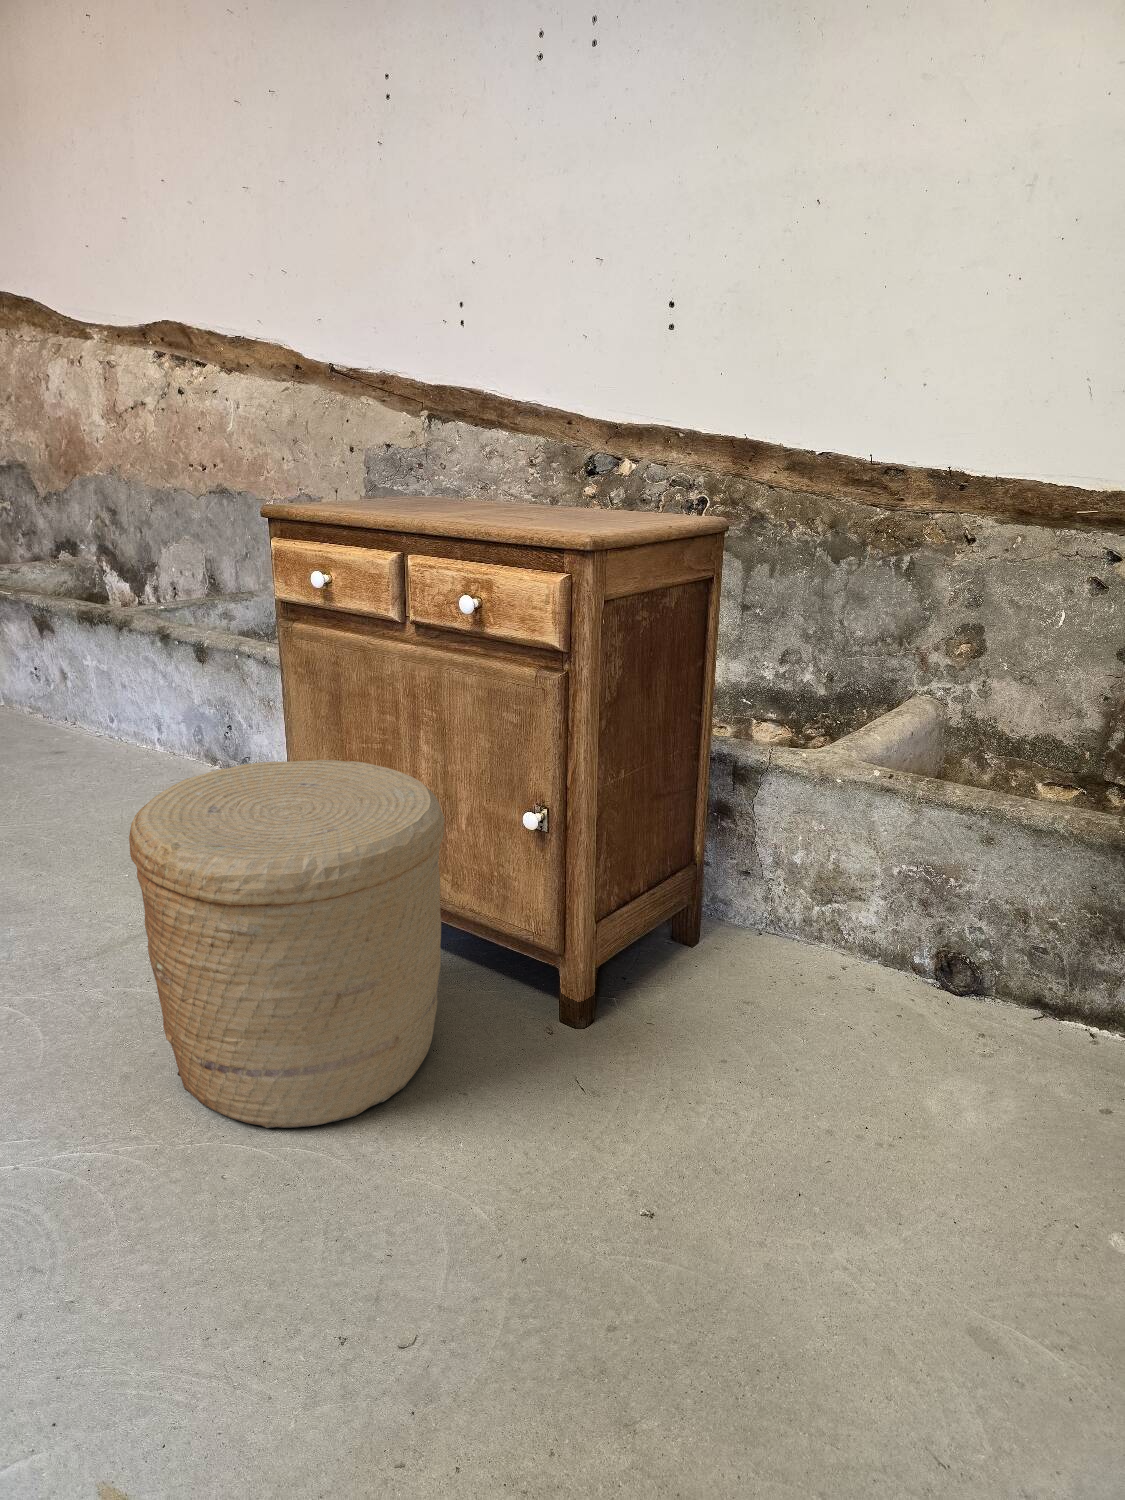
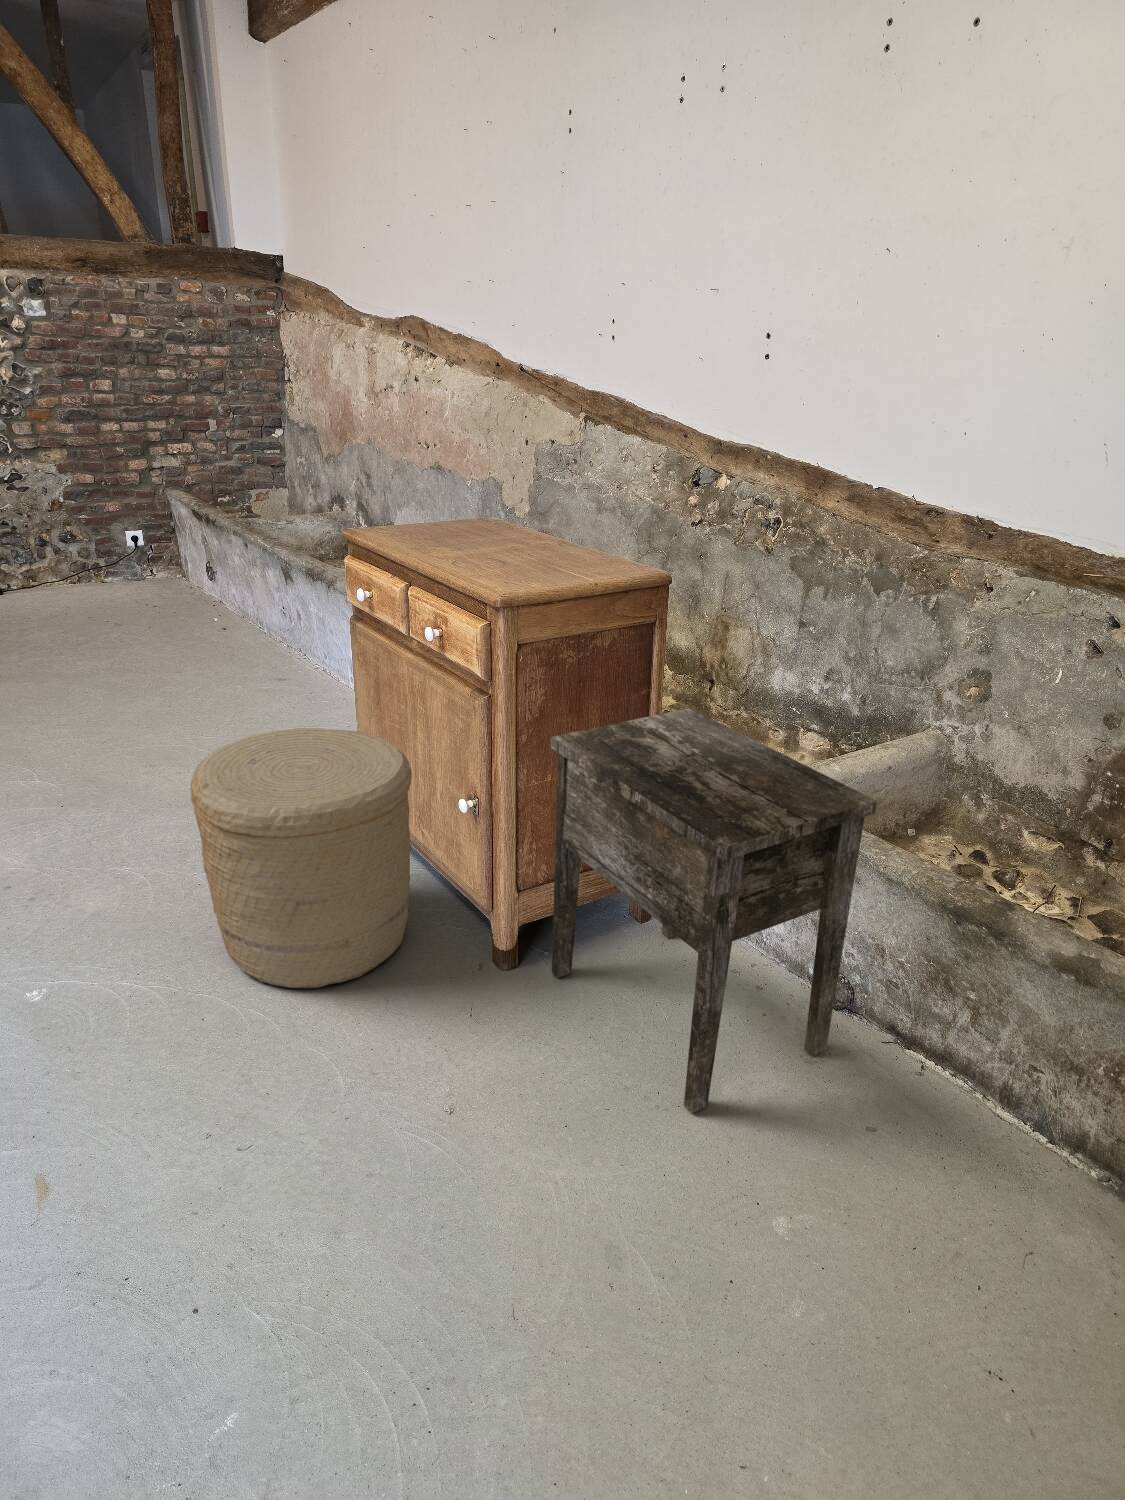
side table: none [638,680,1056,1151] -> present [551,708,877,1113]

